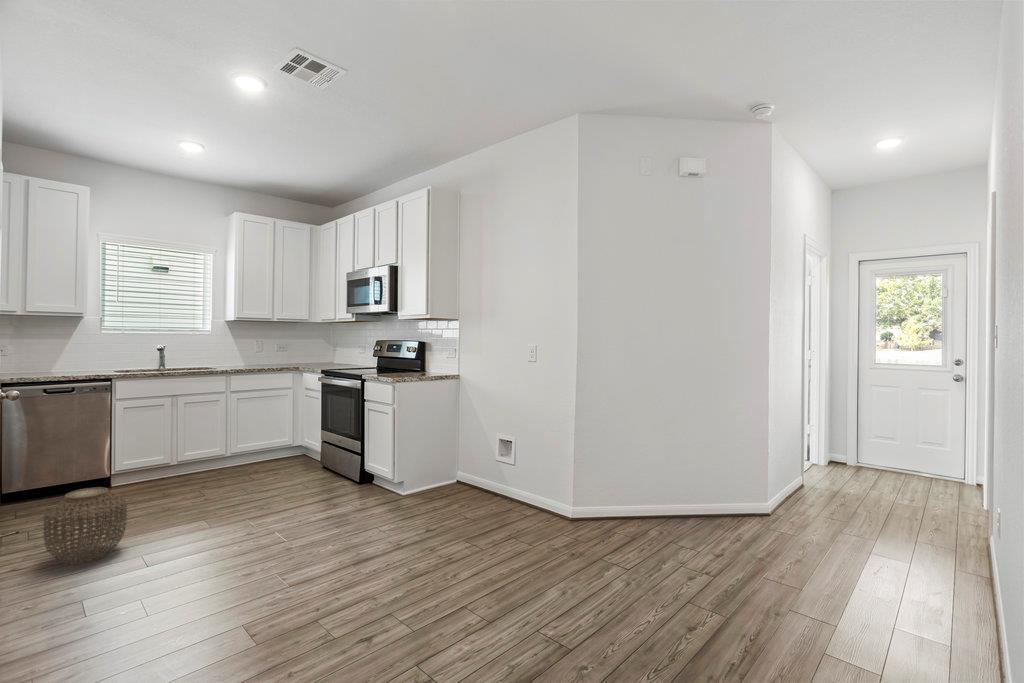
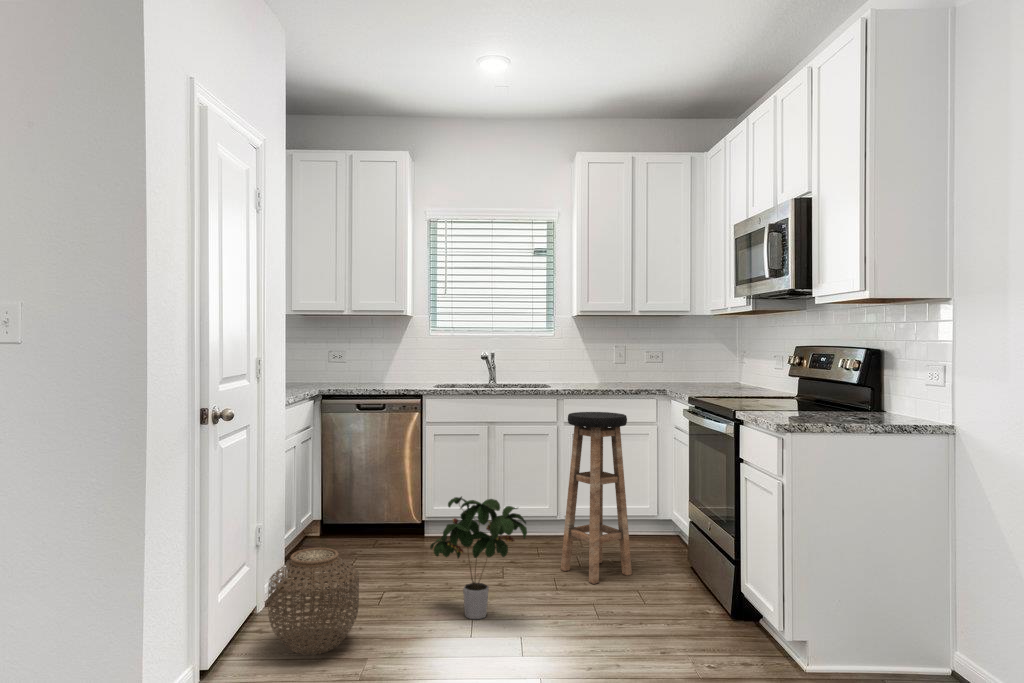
bar stool: none [244,382,292,486] -> present [561,412,632,584]
potted plant: none [163,439,243,518] -> present [430,497,527,619]

